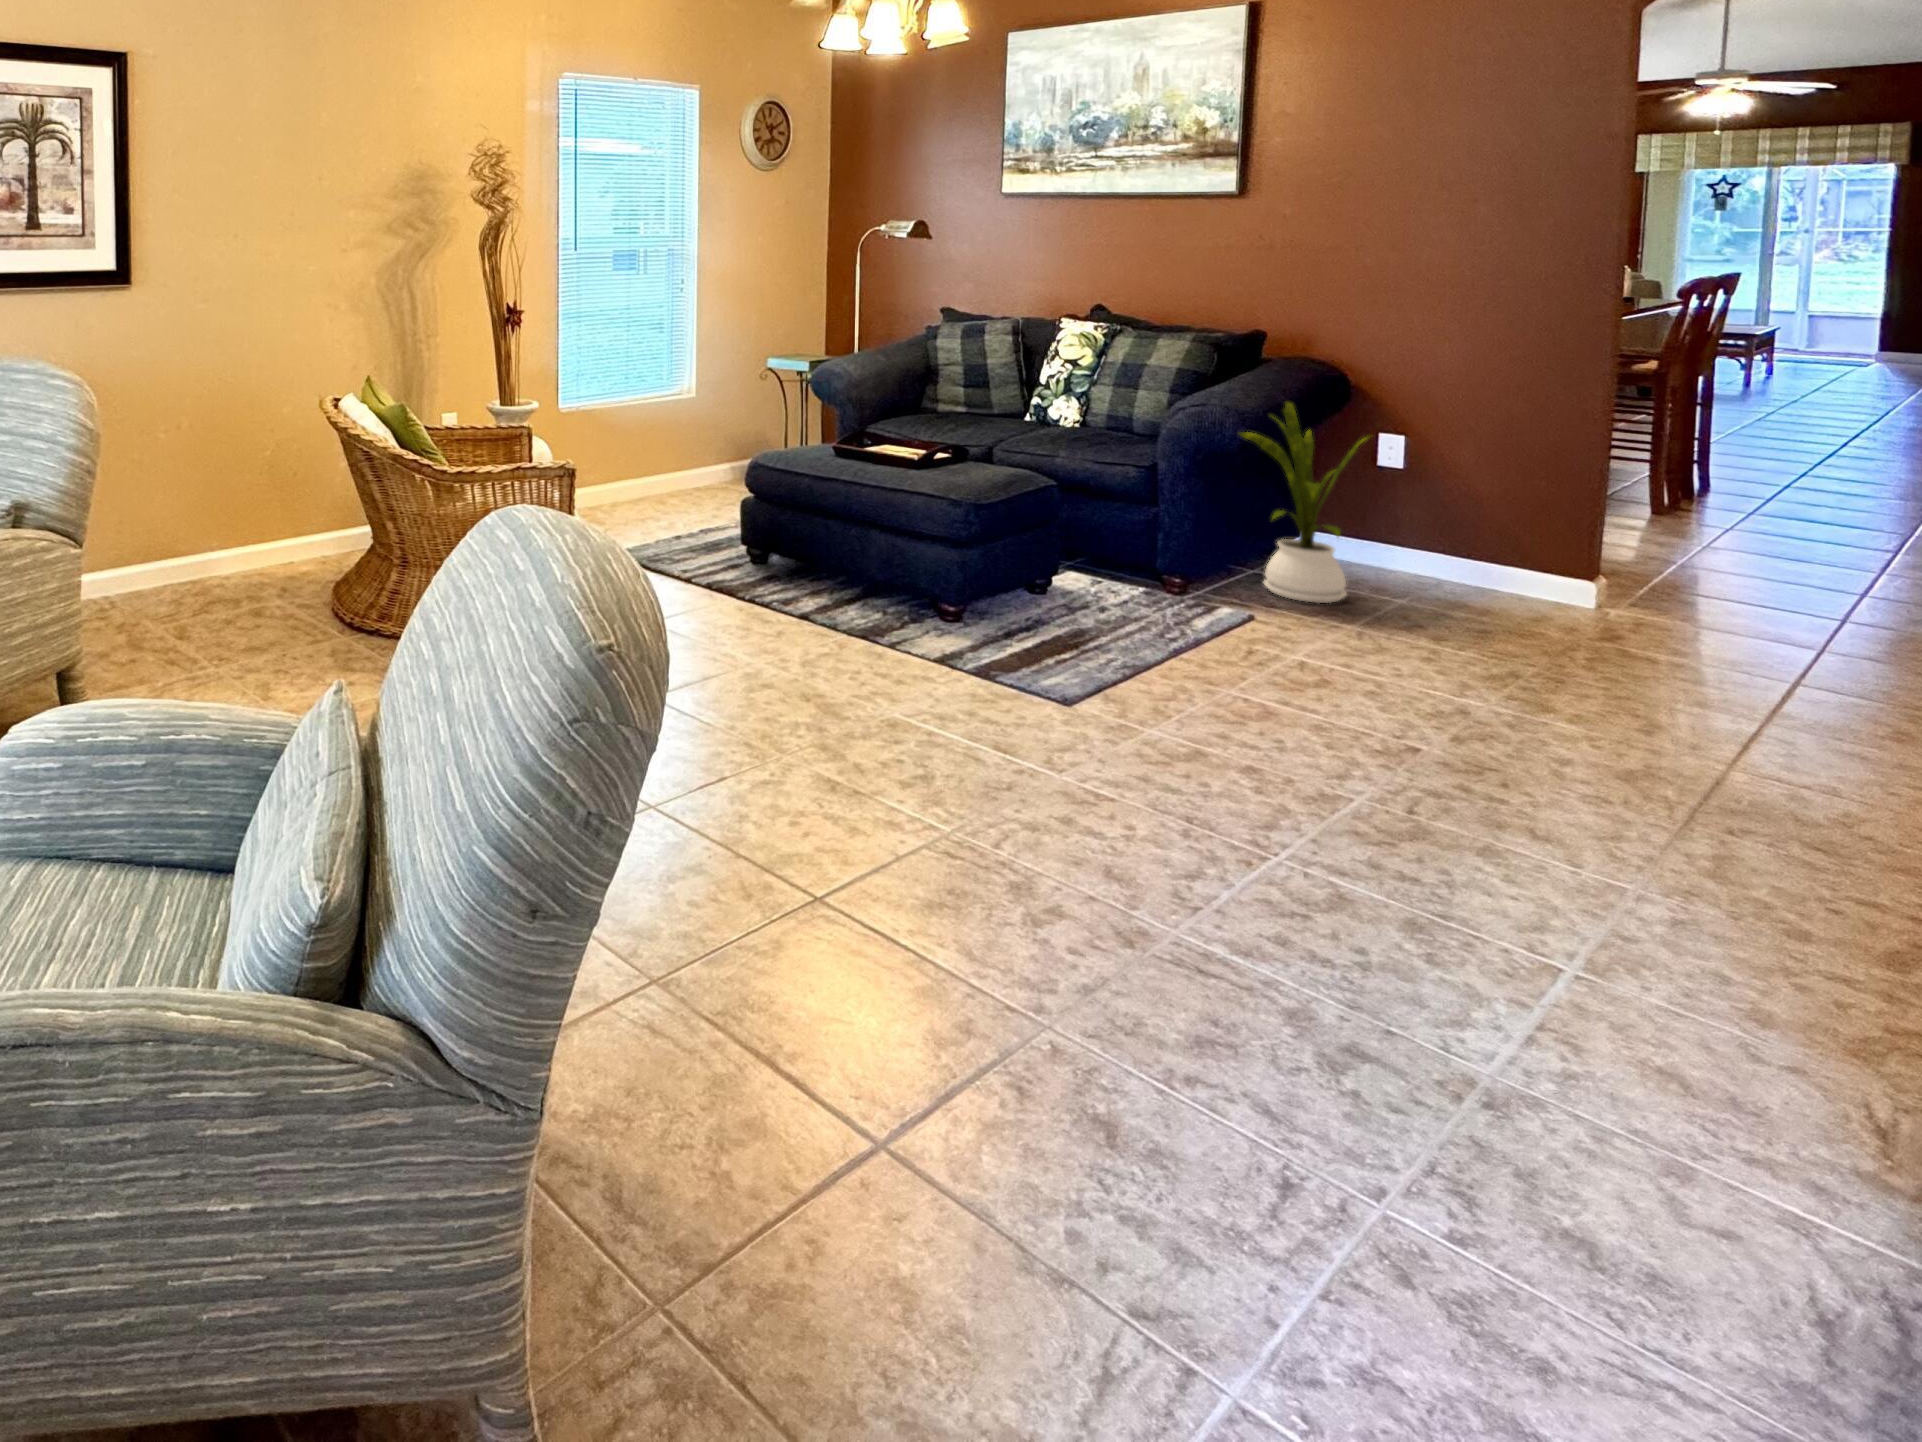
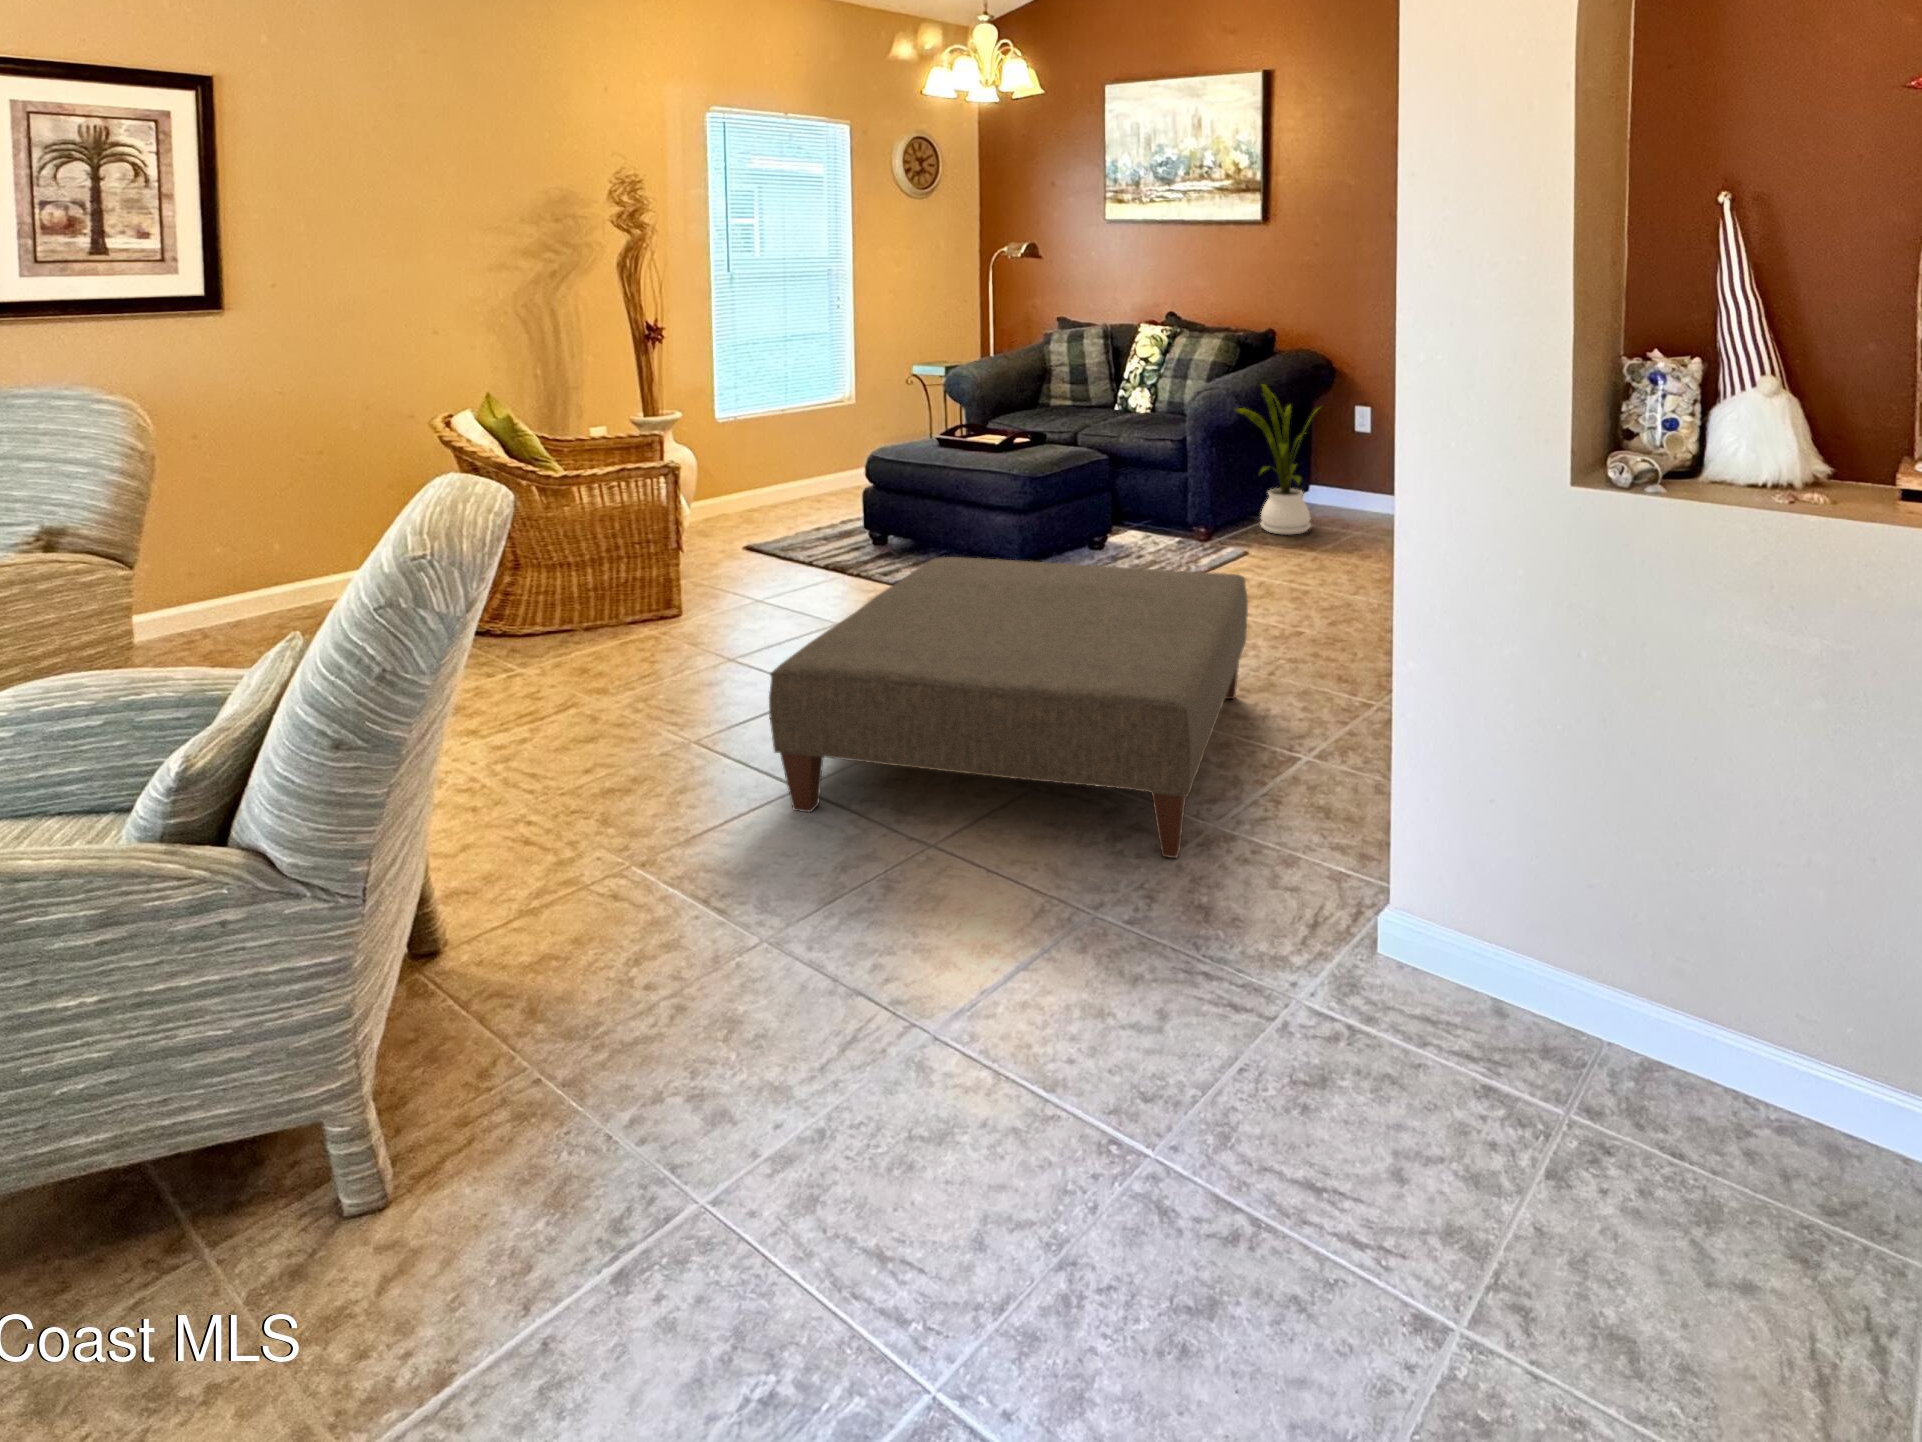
ottoman: none [799,610,1549,1149] -> present [769,557,1248,858]

